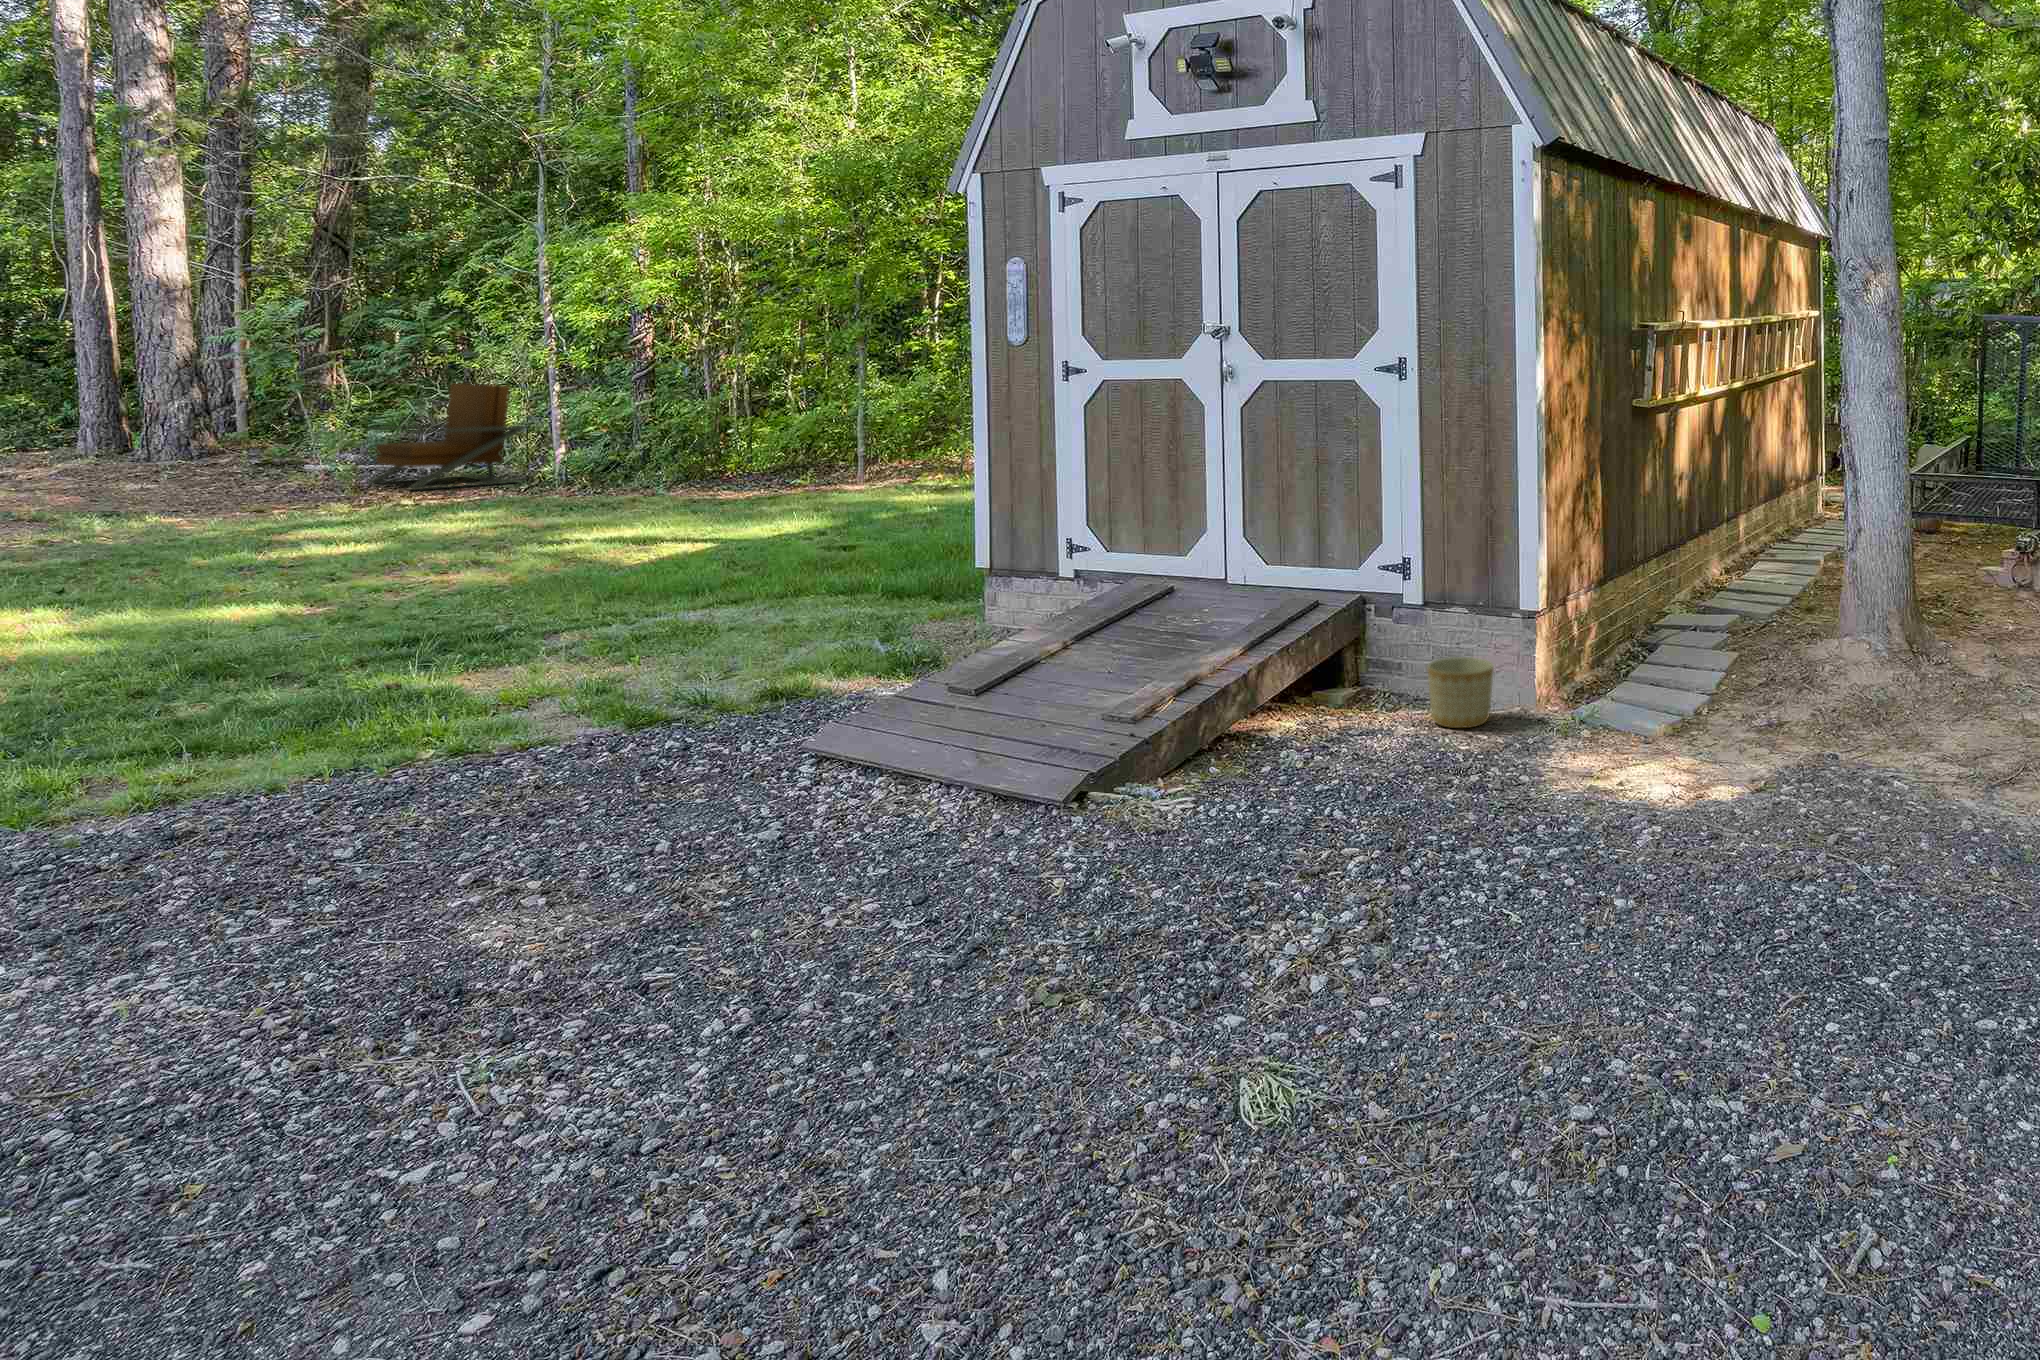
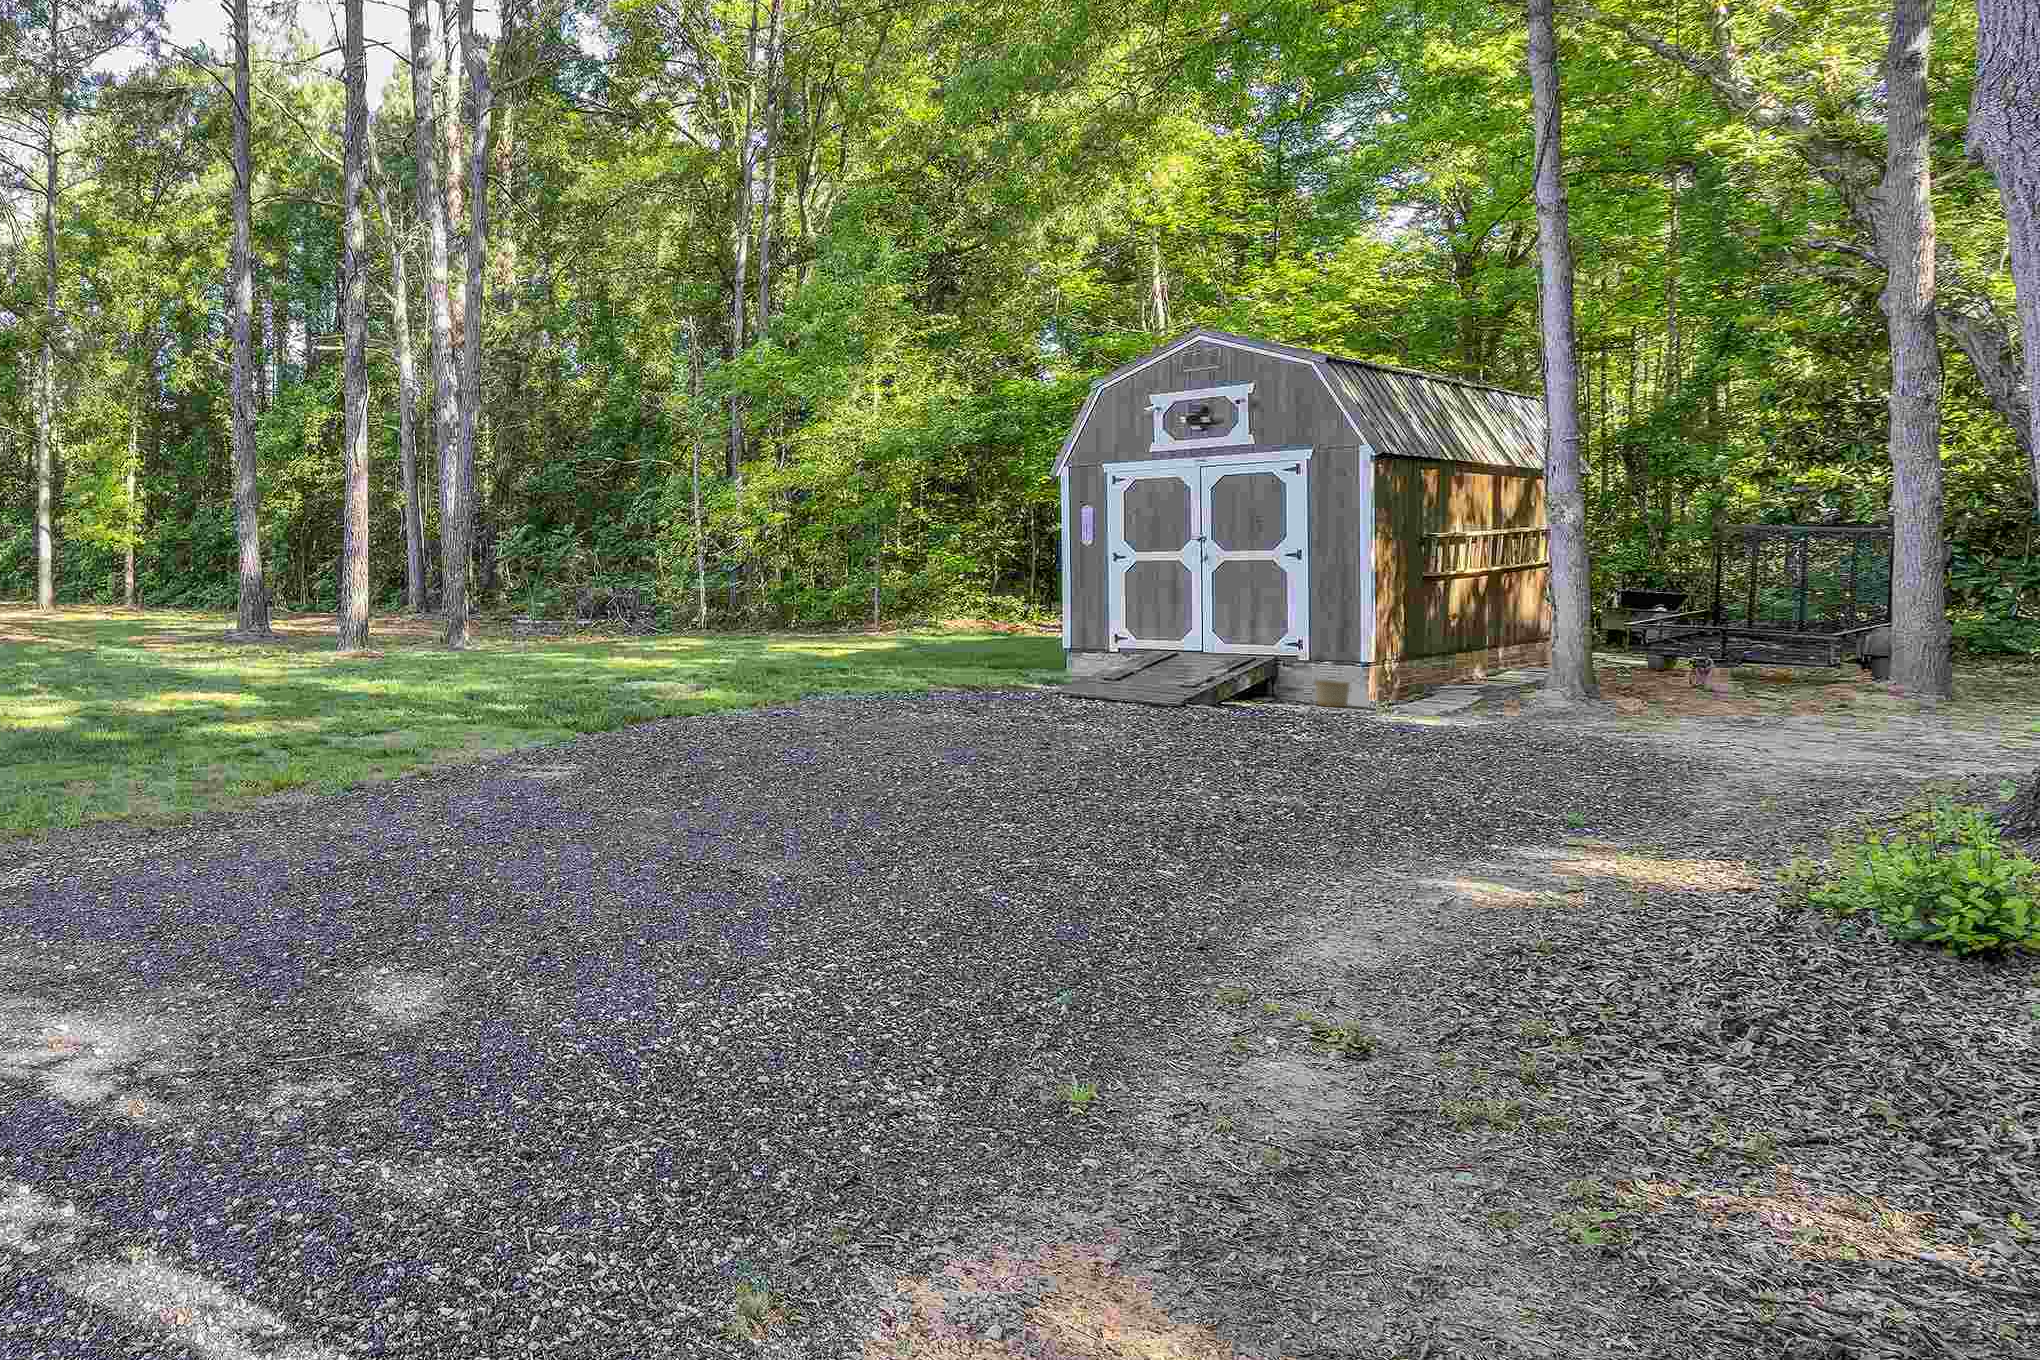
lounge chair: present [368,383,524,490] -> none [630,572,701,625]

